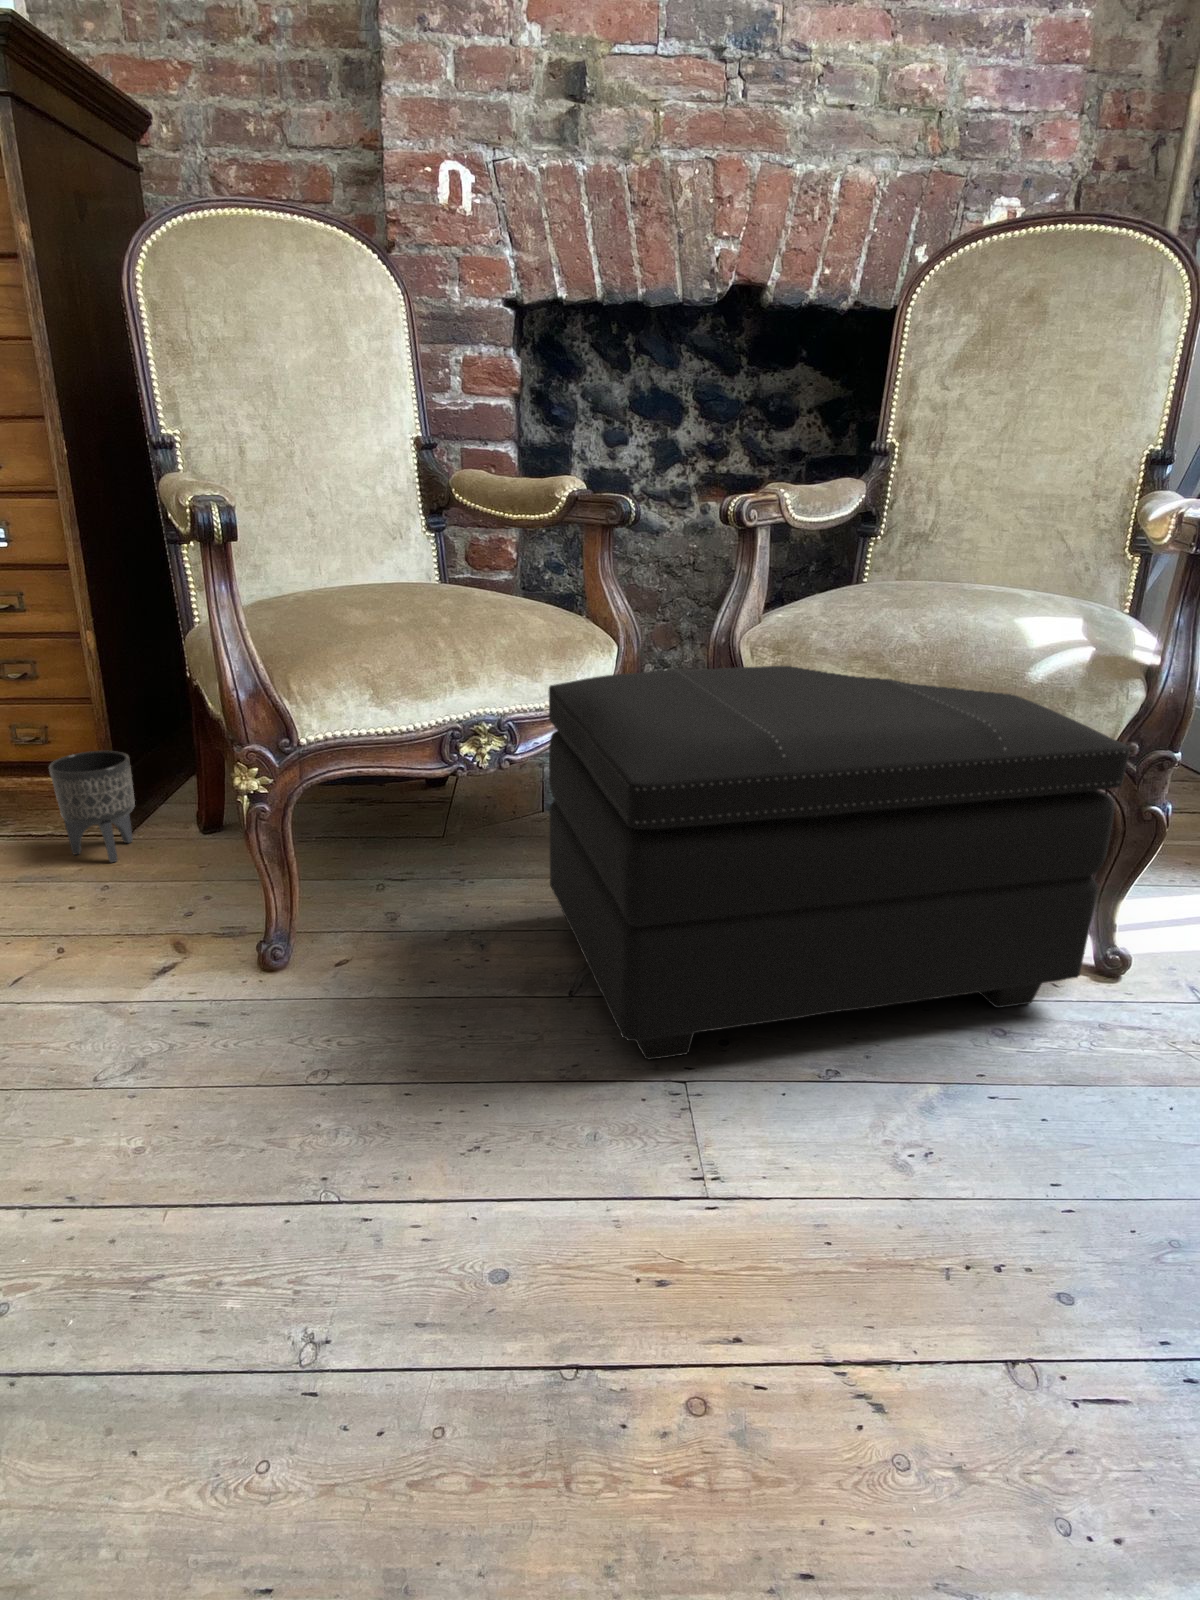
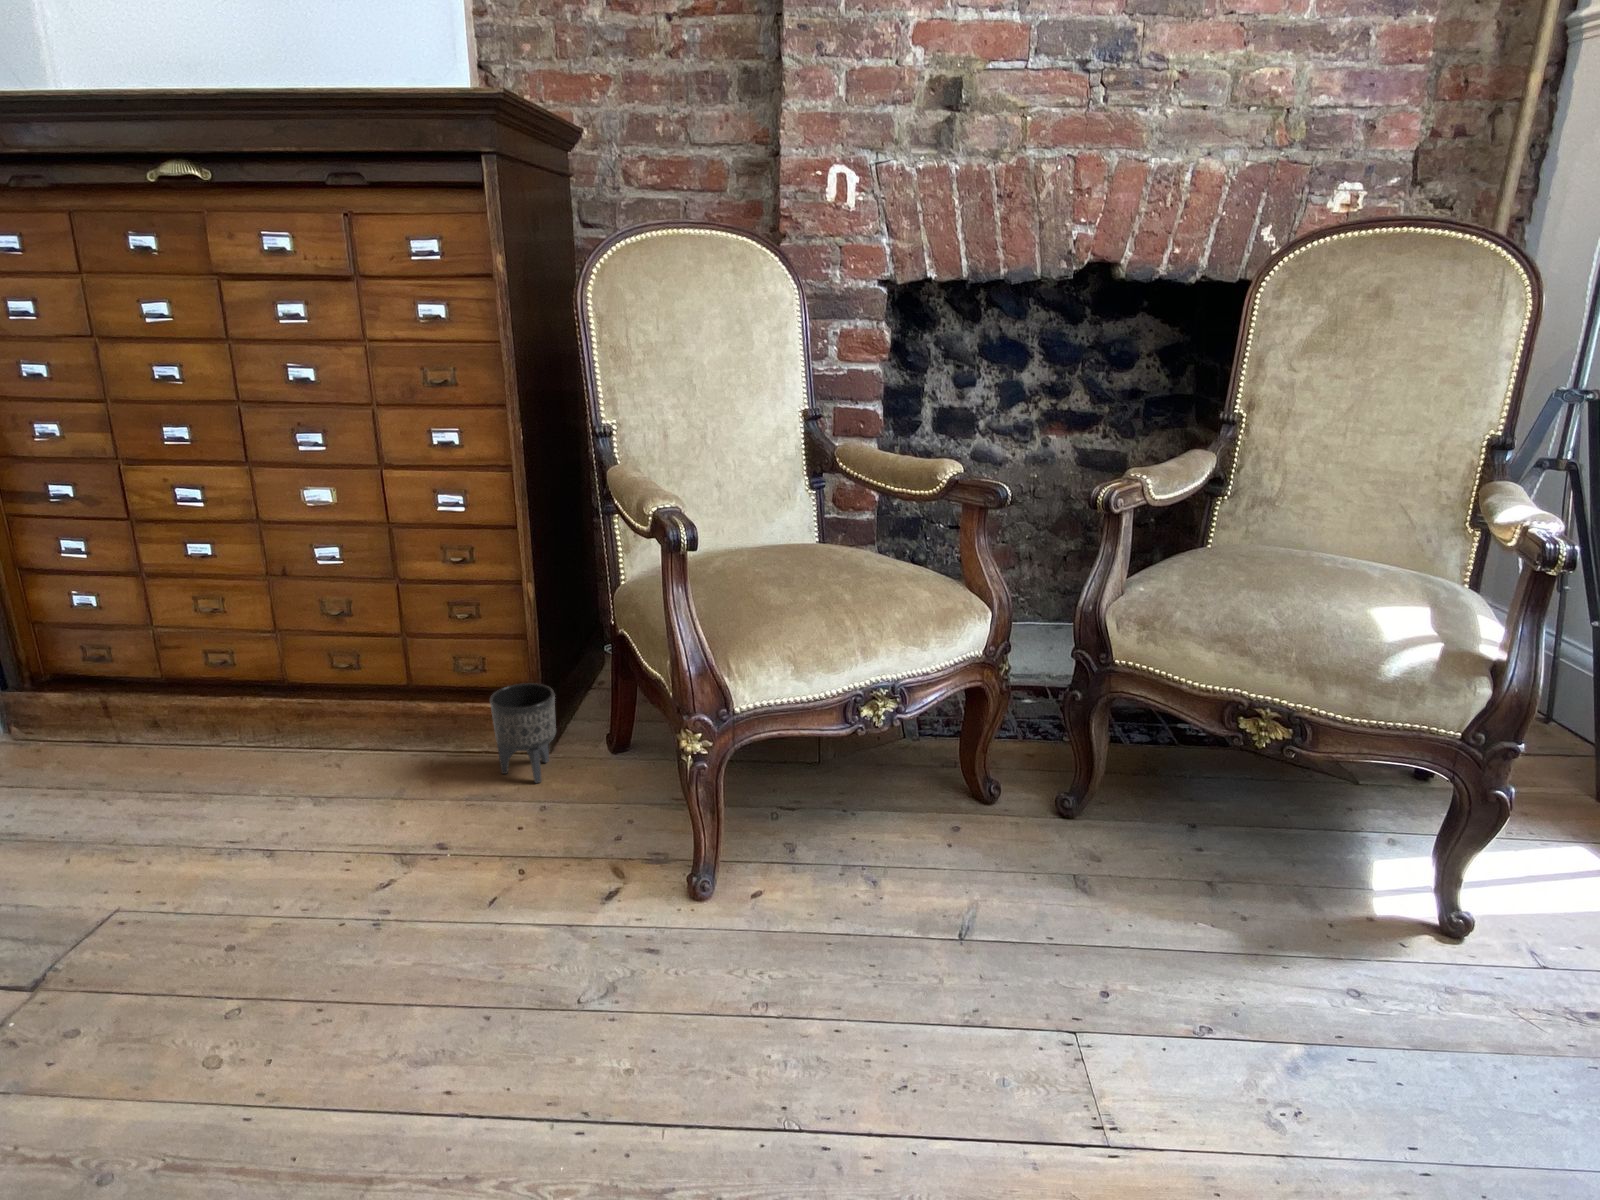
footstool: present [549,666,1130,1060] -> none [932,637,1479,1007]

